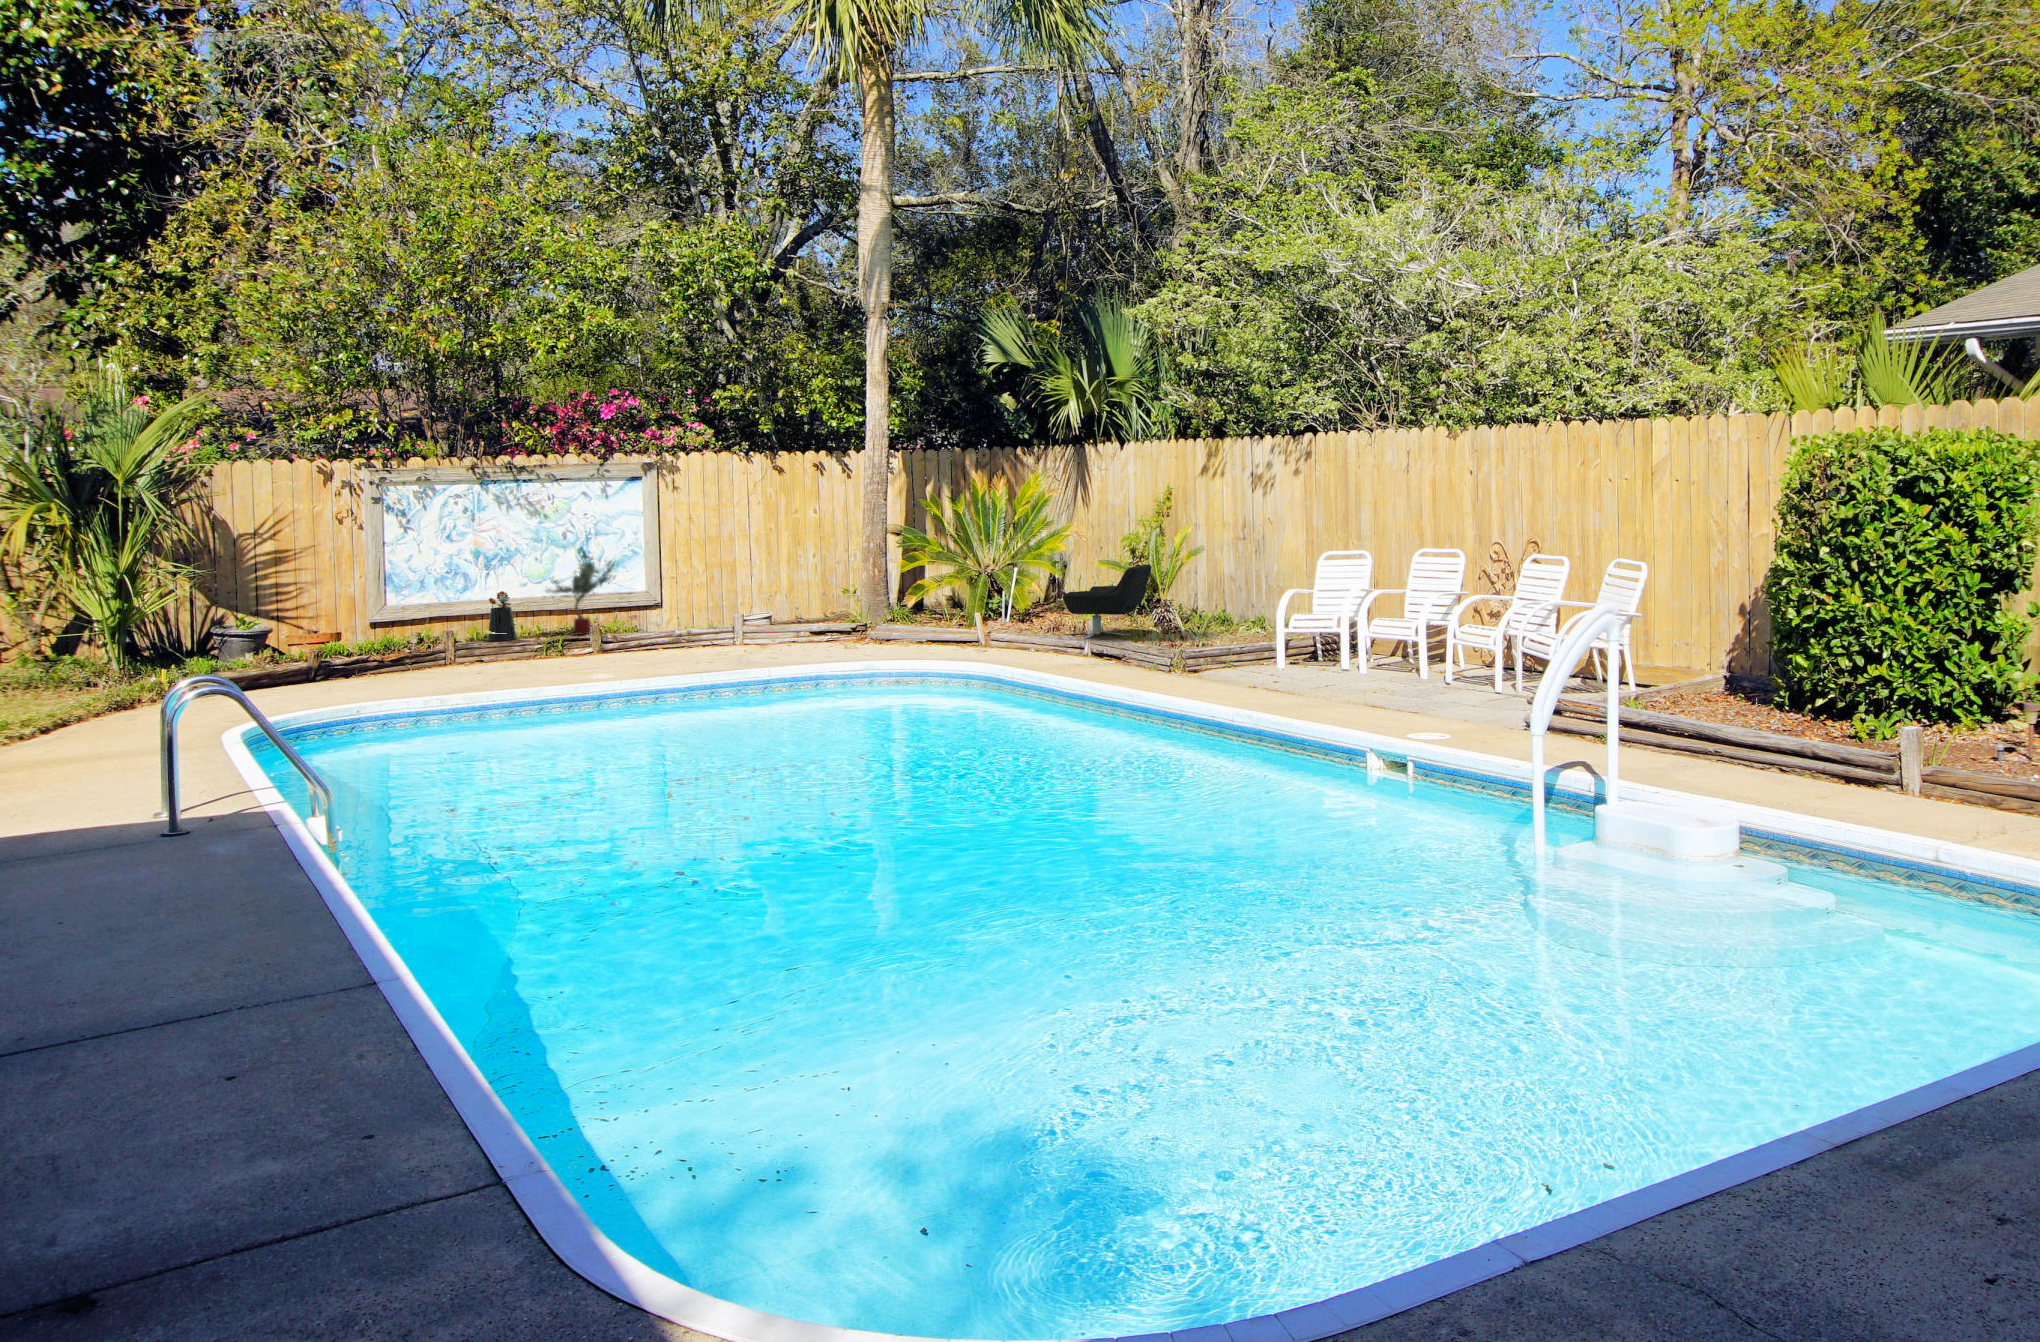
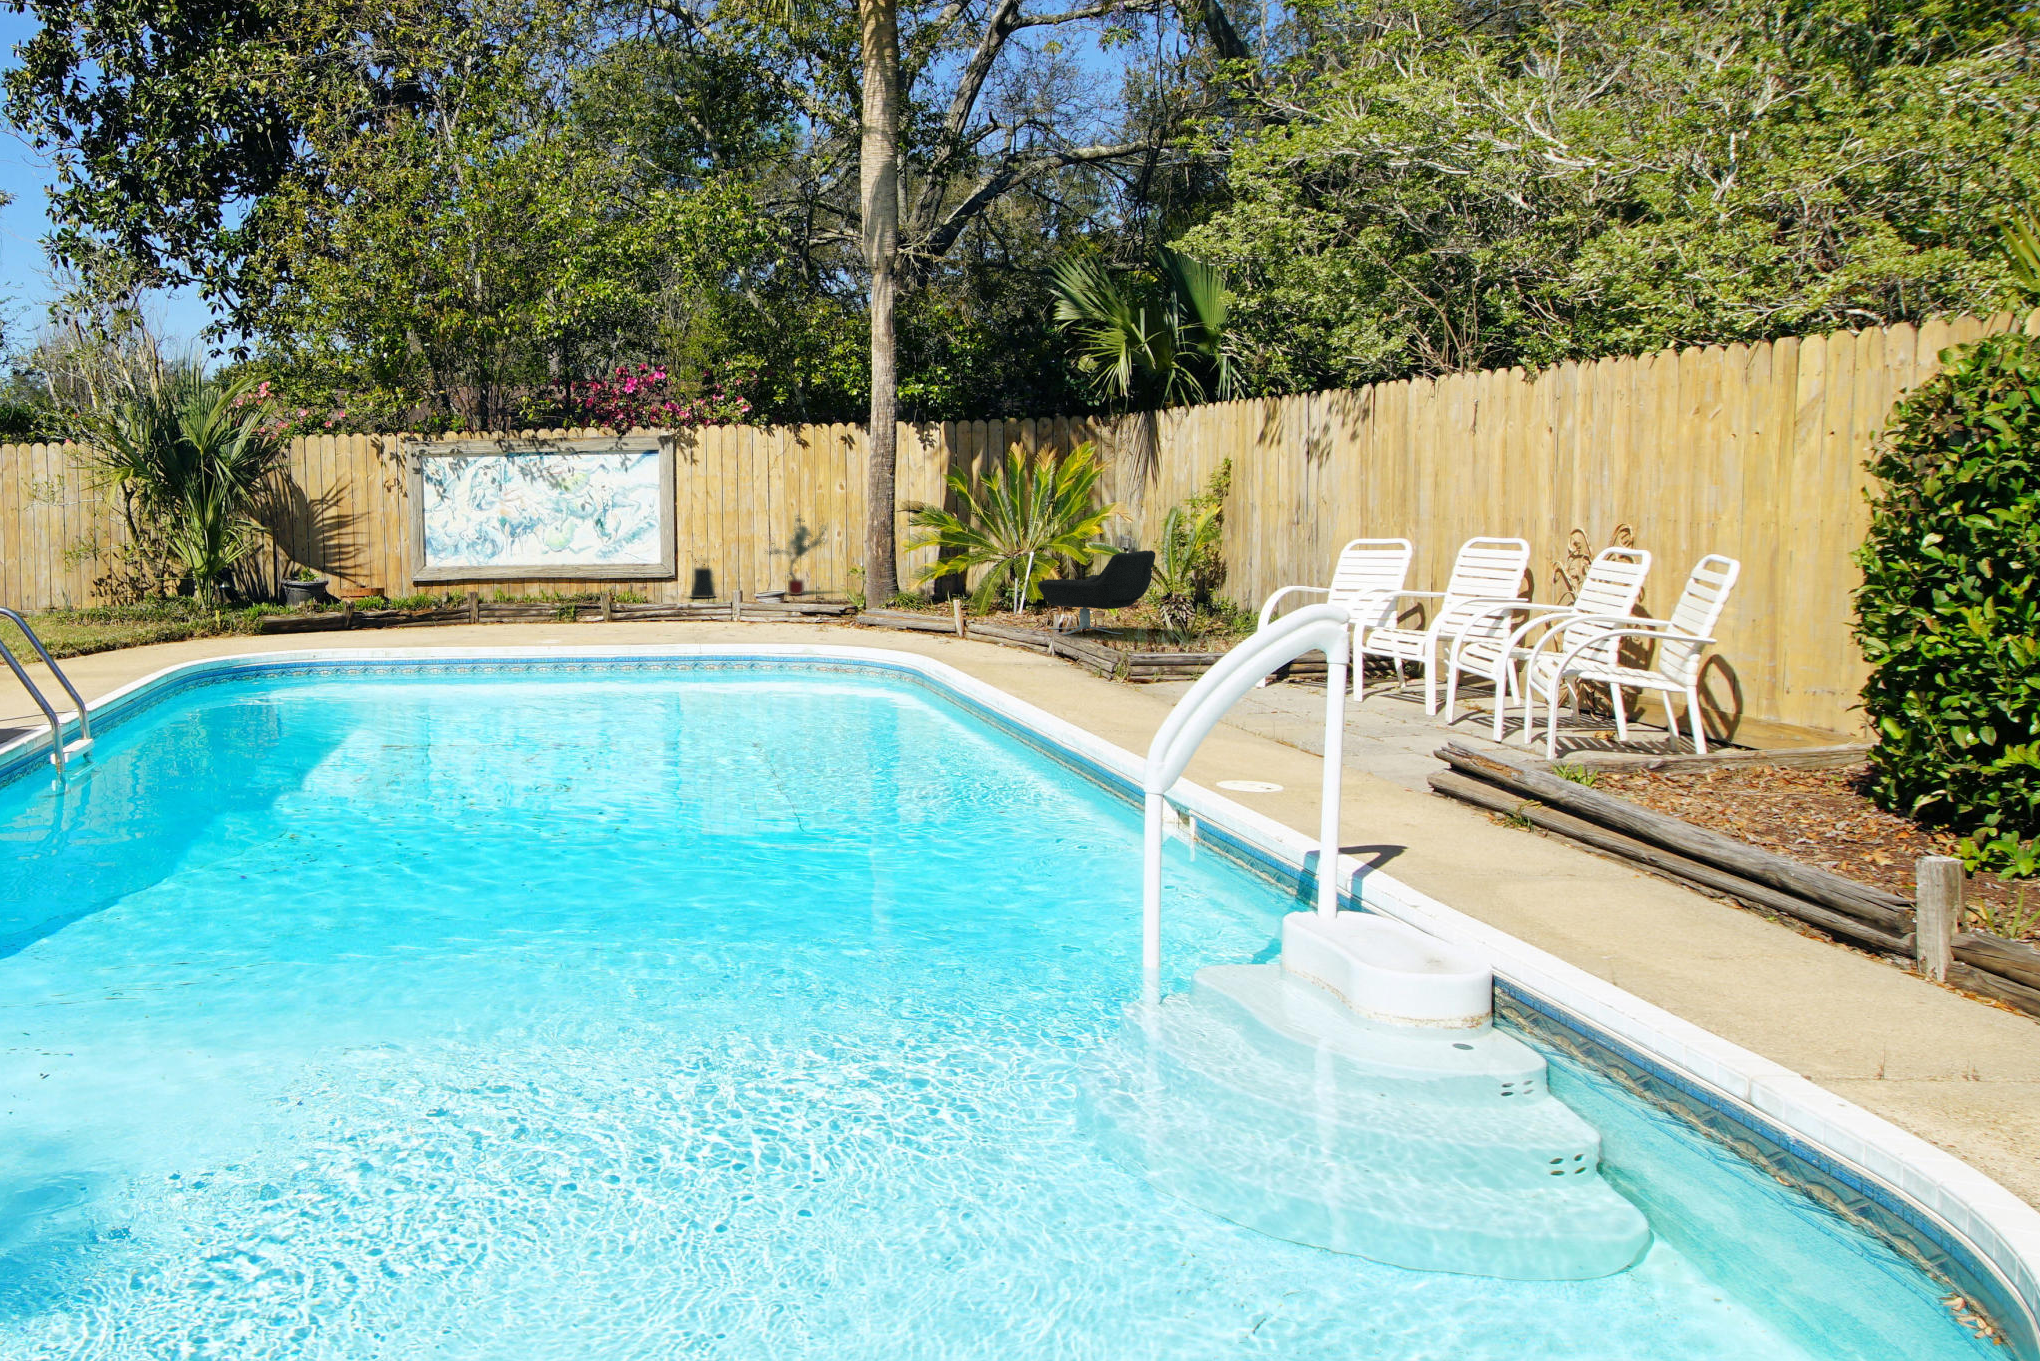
potted tree: present [547,552,615,634] -> present [765,515,826,595]
watering can: present [487,591,517,641] -> present [691,555,715,598]

